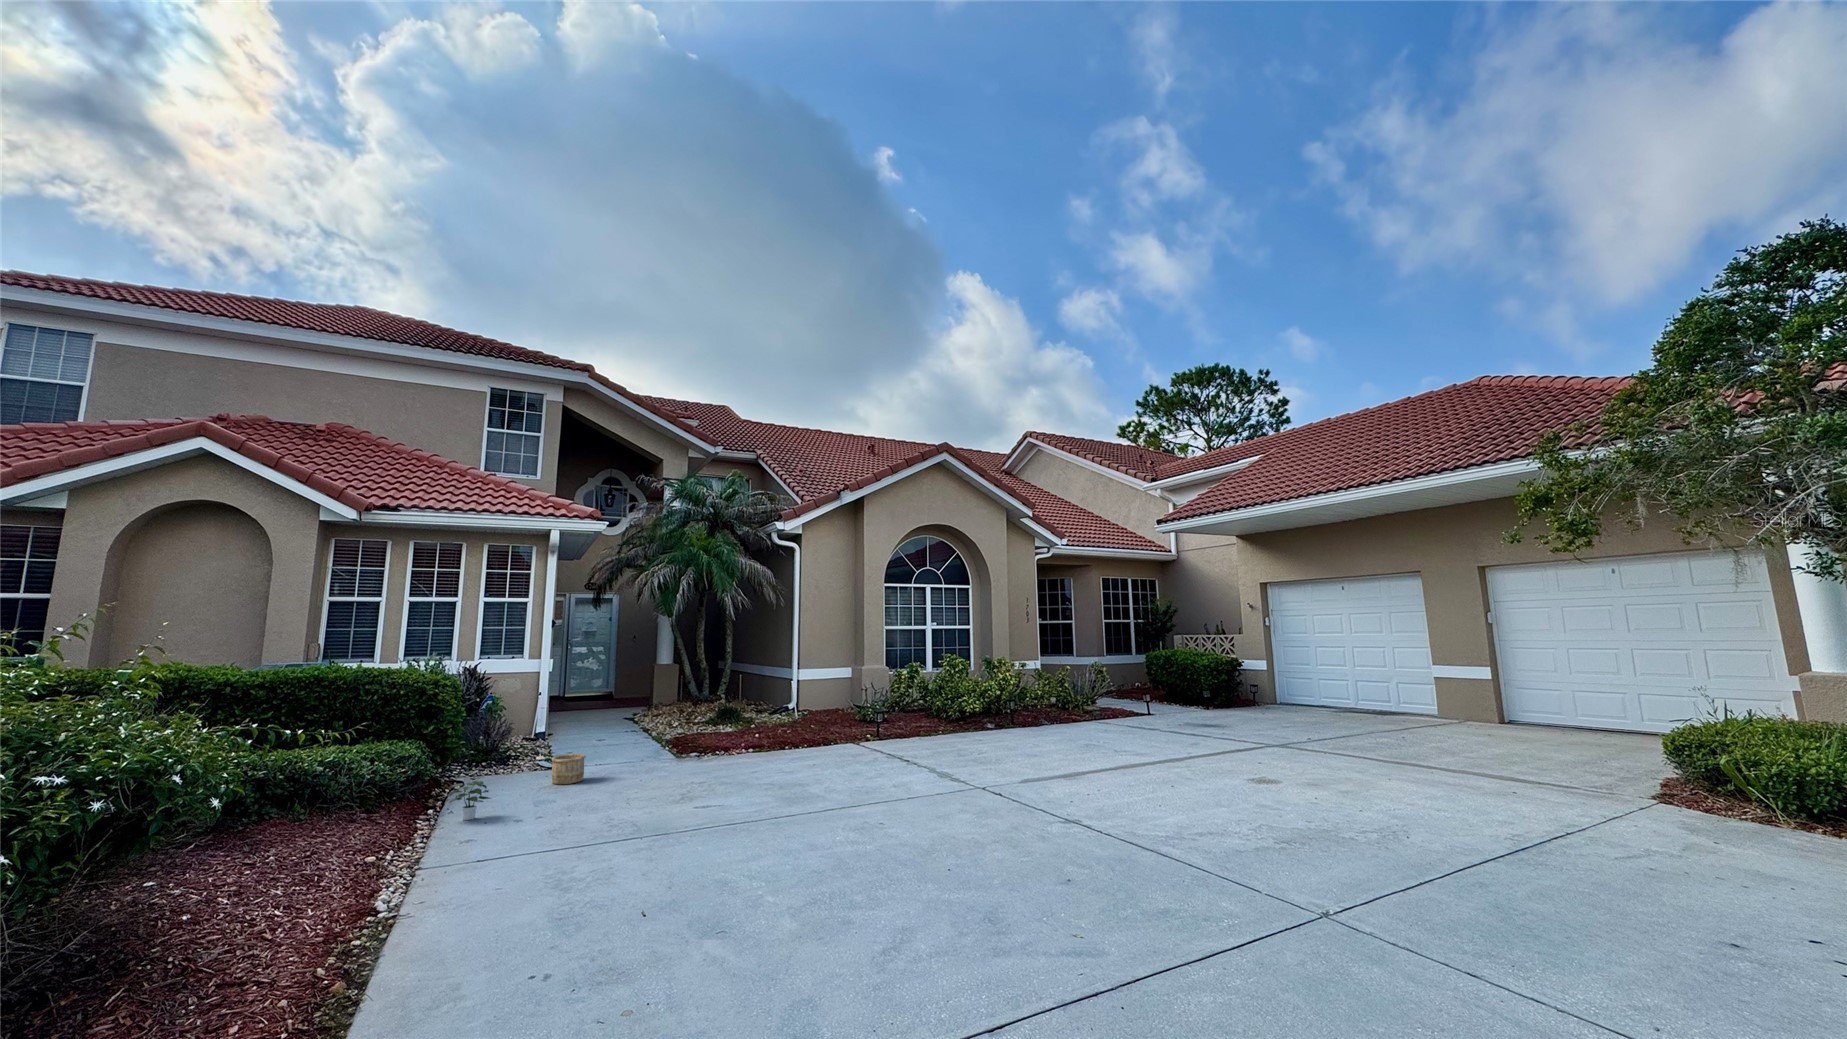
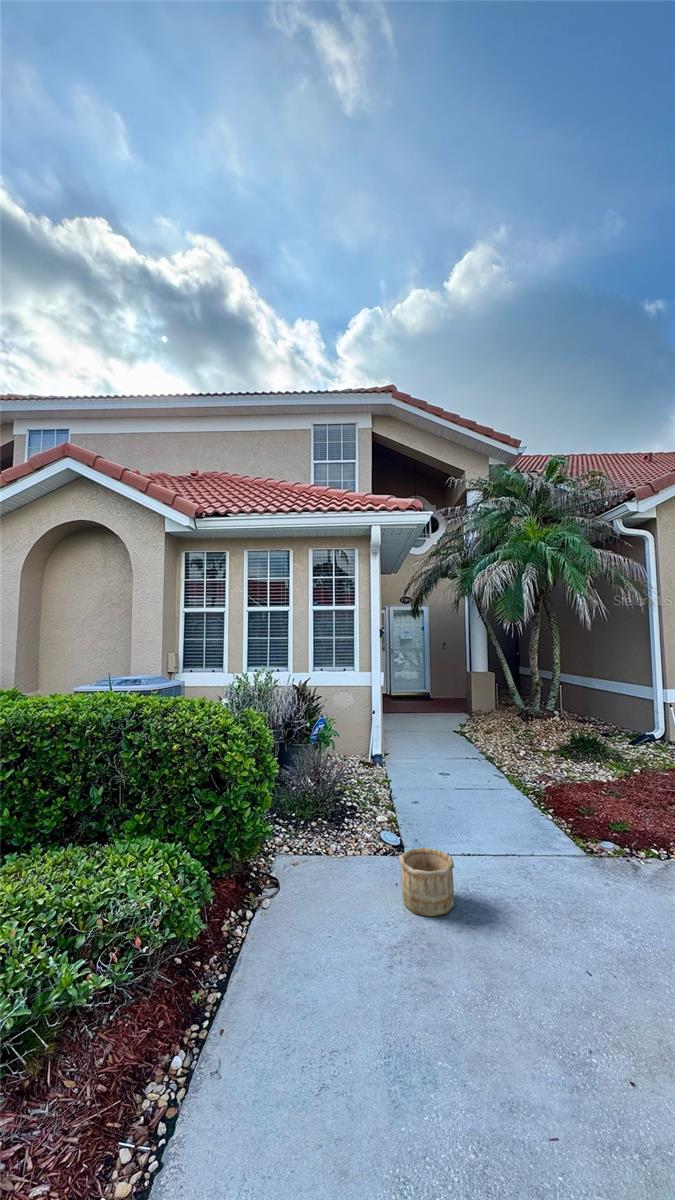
potted plant: present [449,777,490,820] -> none [201,972,292,1095]

